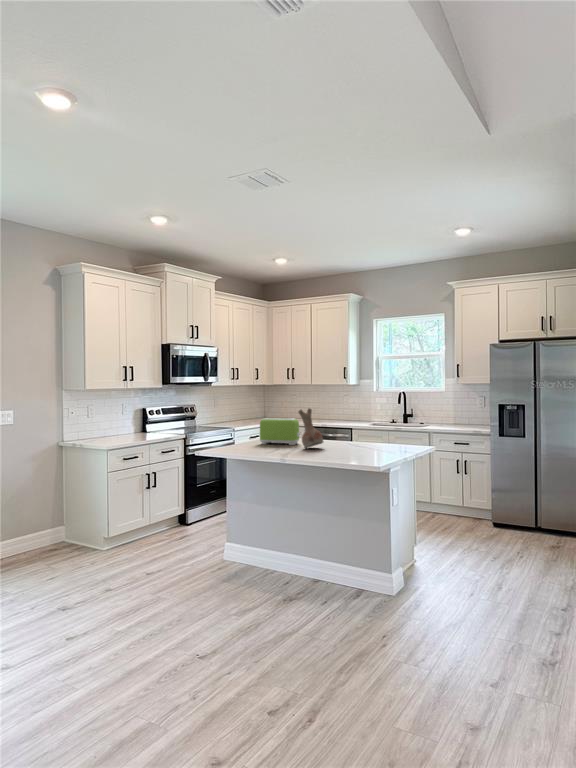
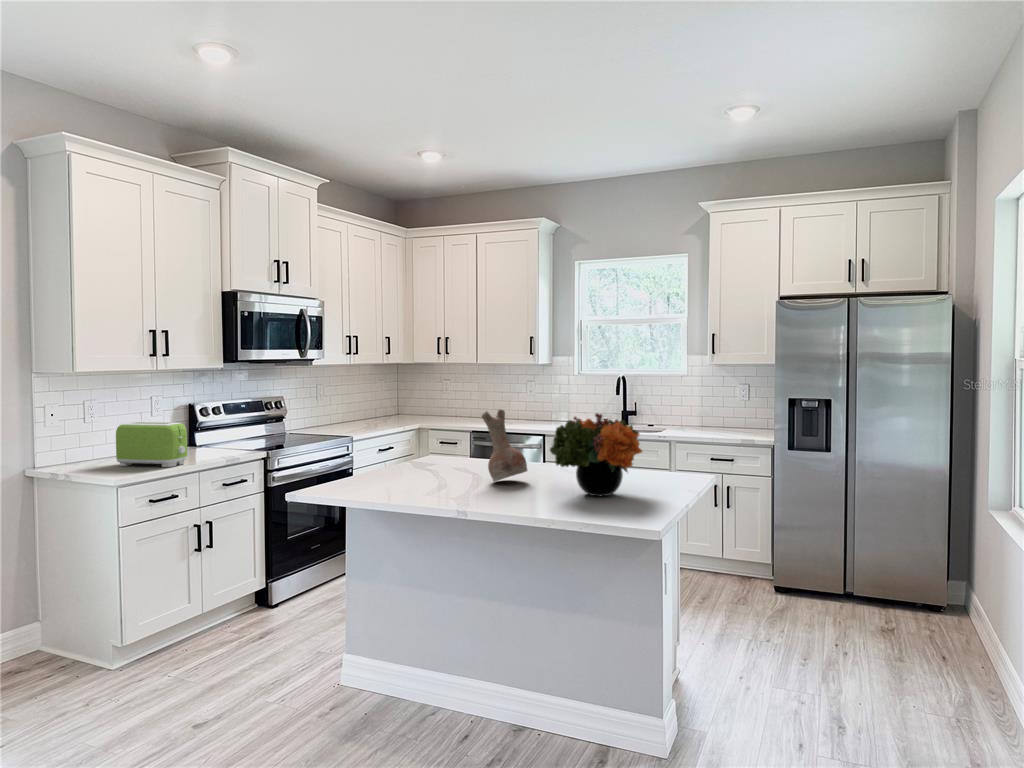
flower arrangement: none [331,409,383,455] -> present [550,413,642,496]
toaster: present [260,418,300,445] -> present [116,422,187,467]

